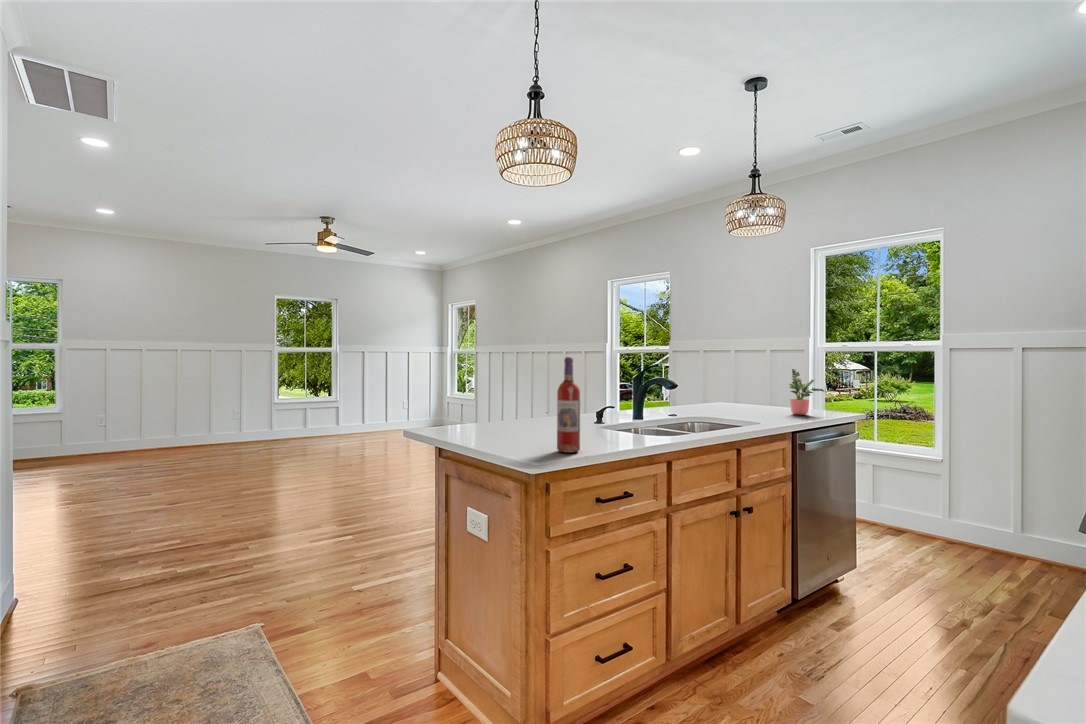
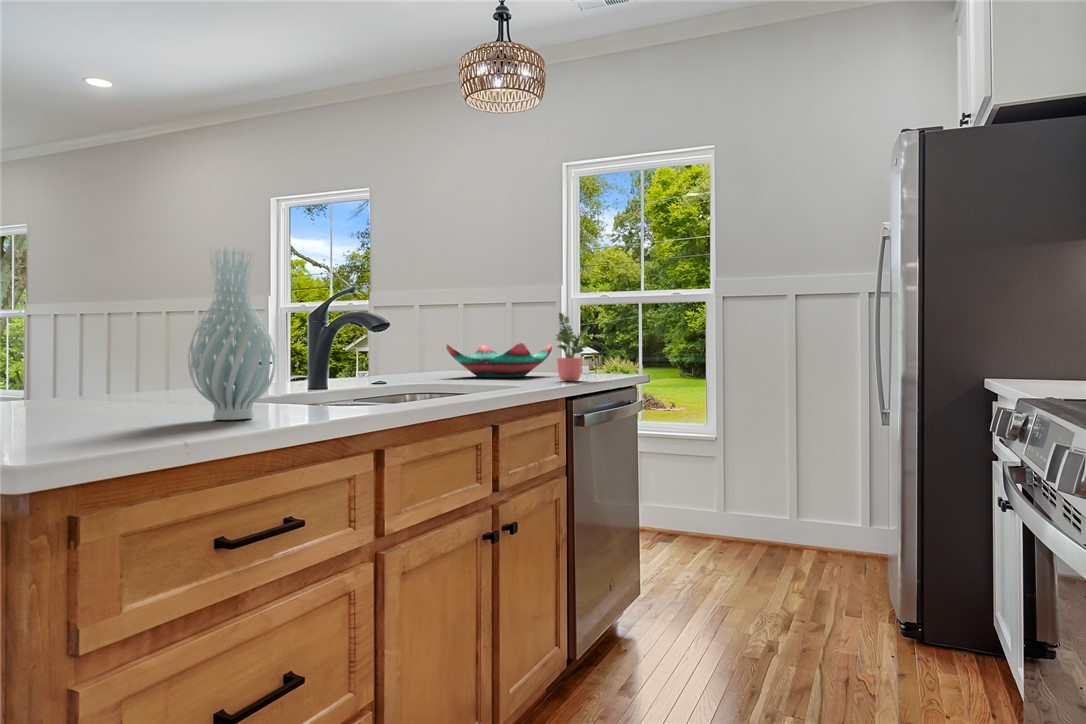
wine bottle: present [557,357,580,453] -> none [101,205,168,438]
vase: none [585,363,621,442] -> present [188,247,276,420]
decorative bowl: none [715,383,790,407] -> present [446,343,552,377]

